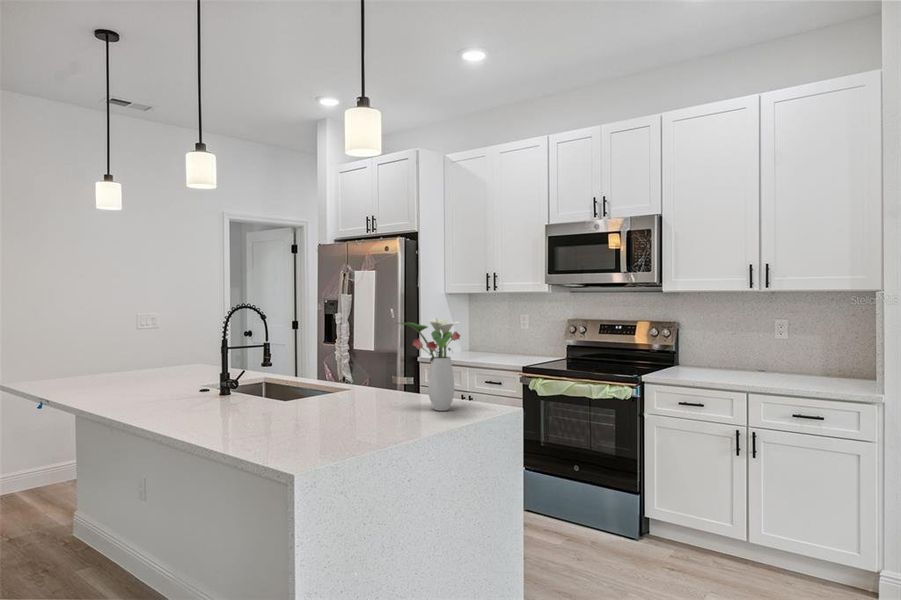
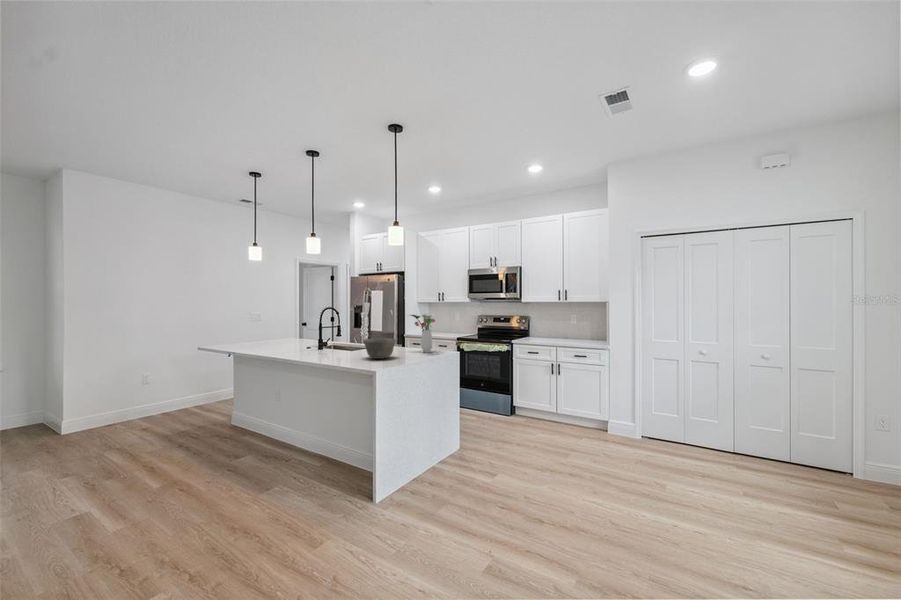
bowl: none [282,378,361,430] -> present [363,338,396,359]

